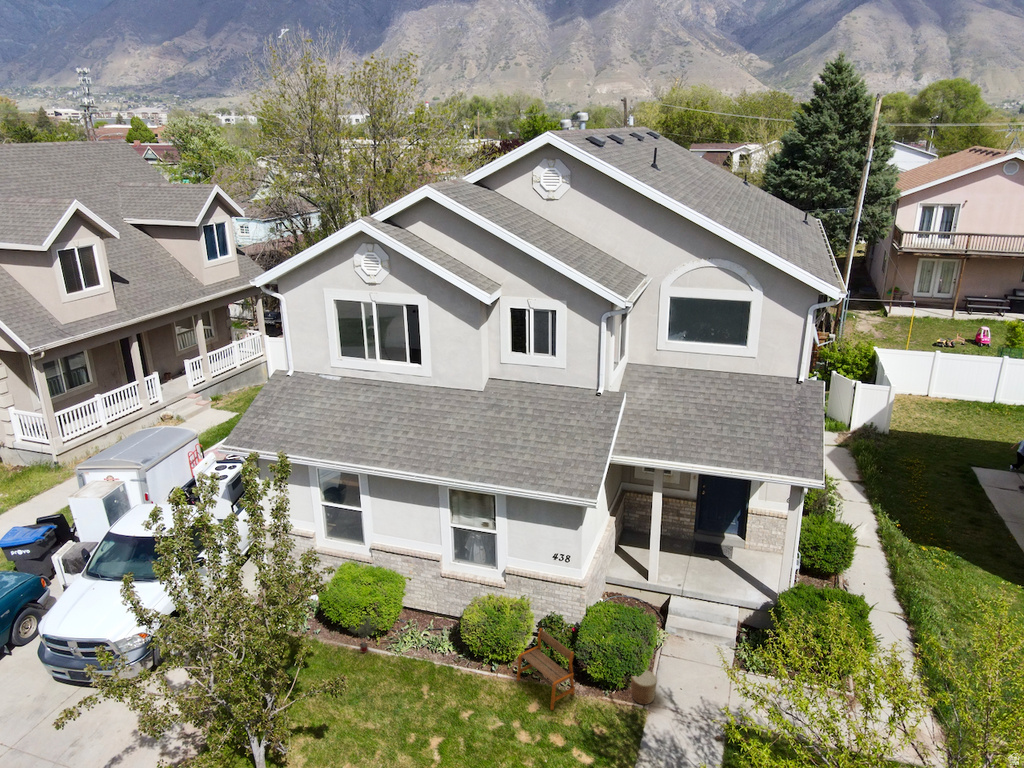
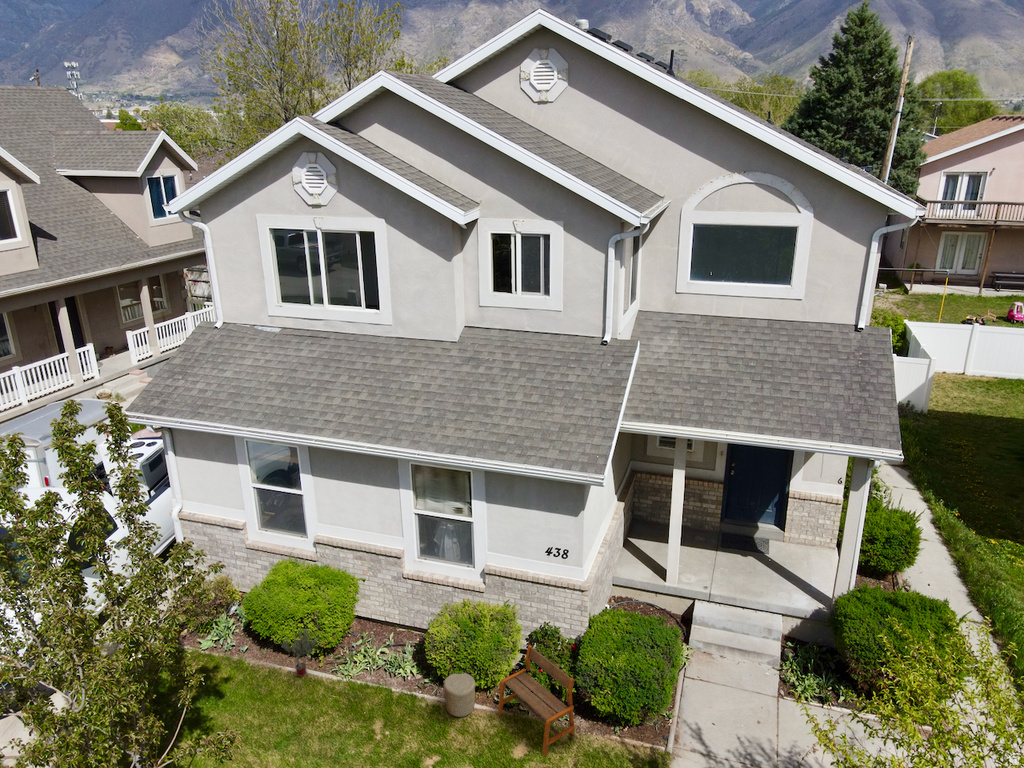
woven basket: present [631,670,657,704] -> present [443,673,475,717]

